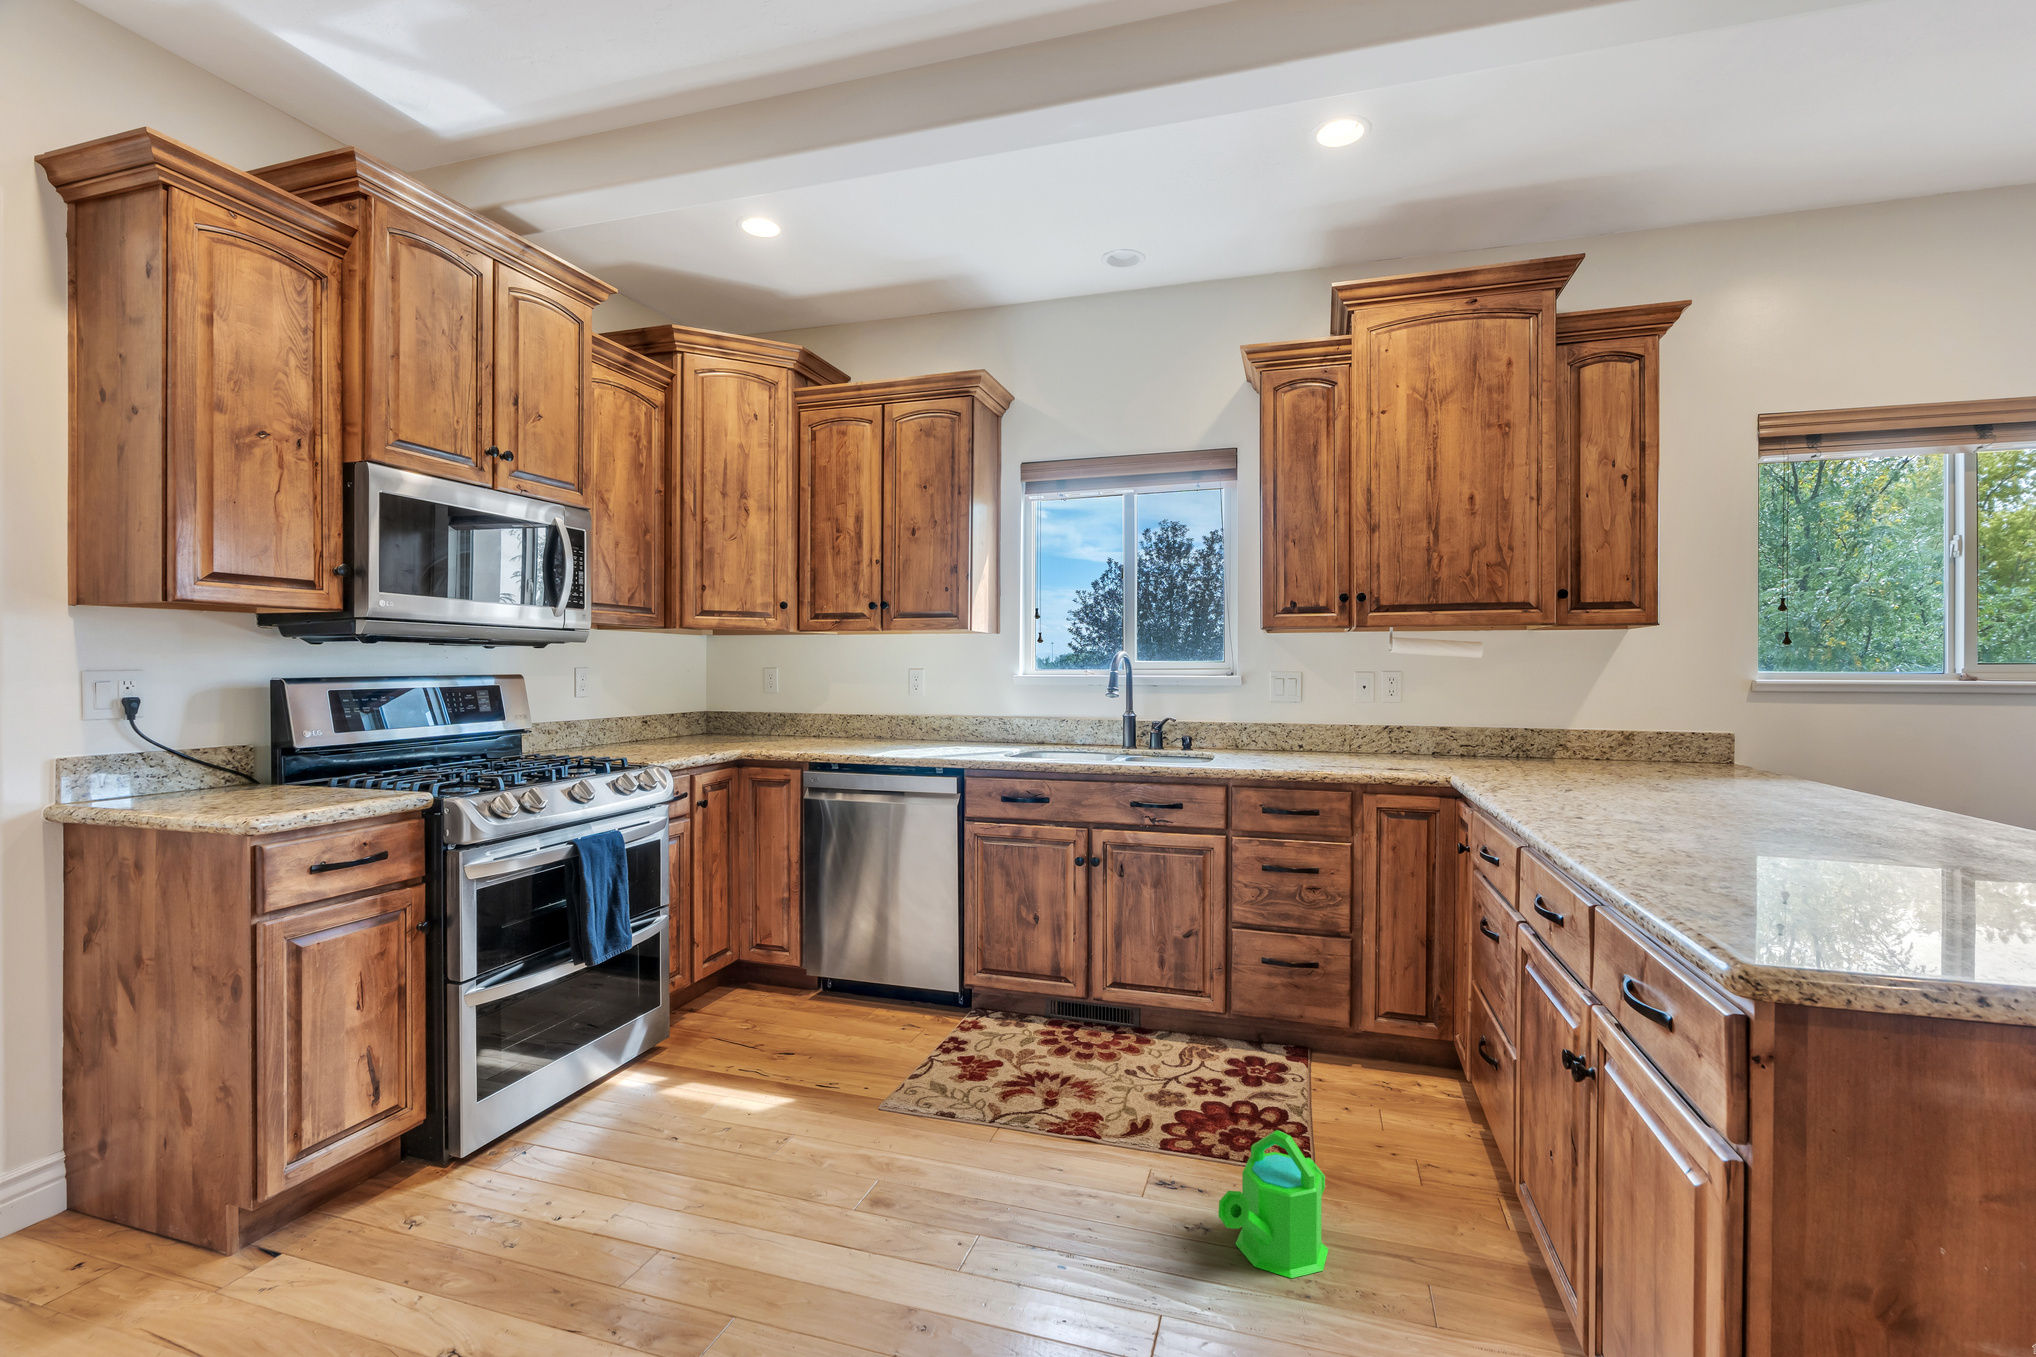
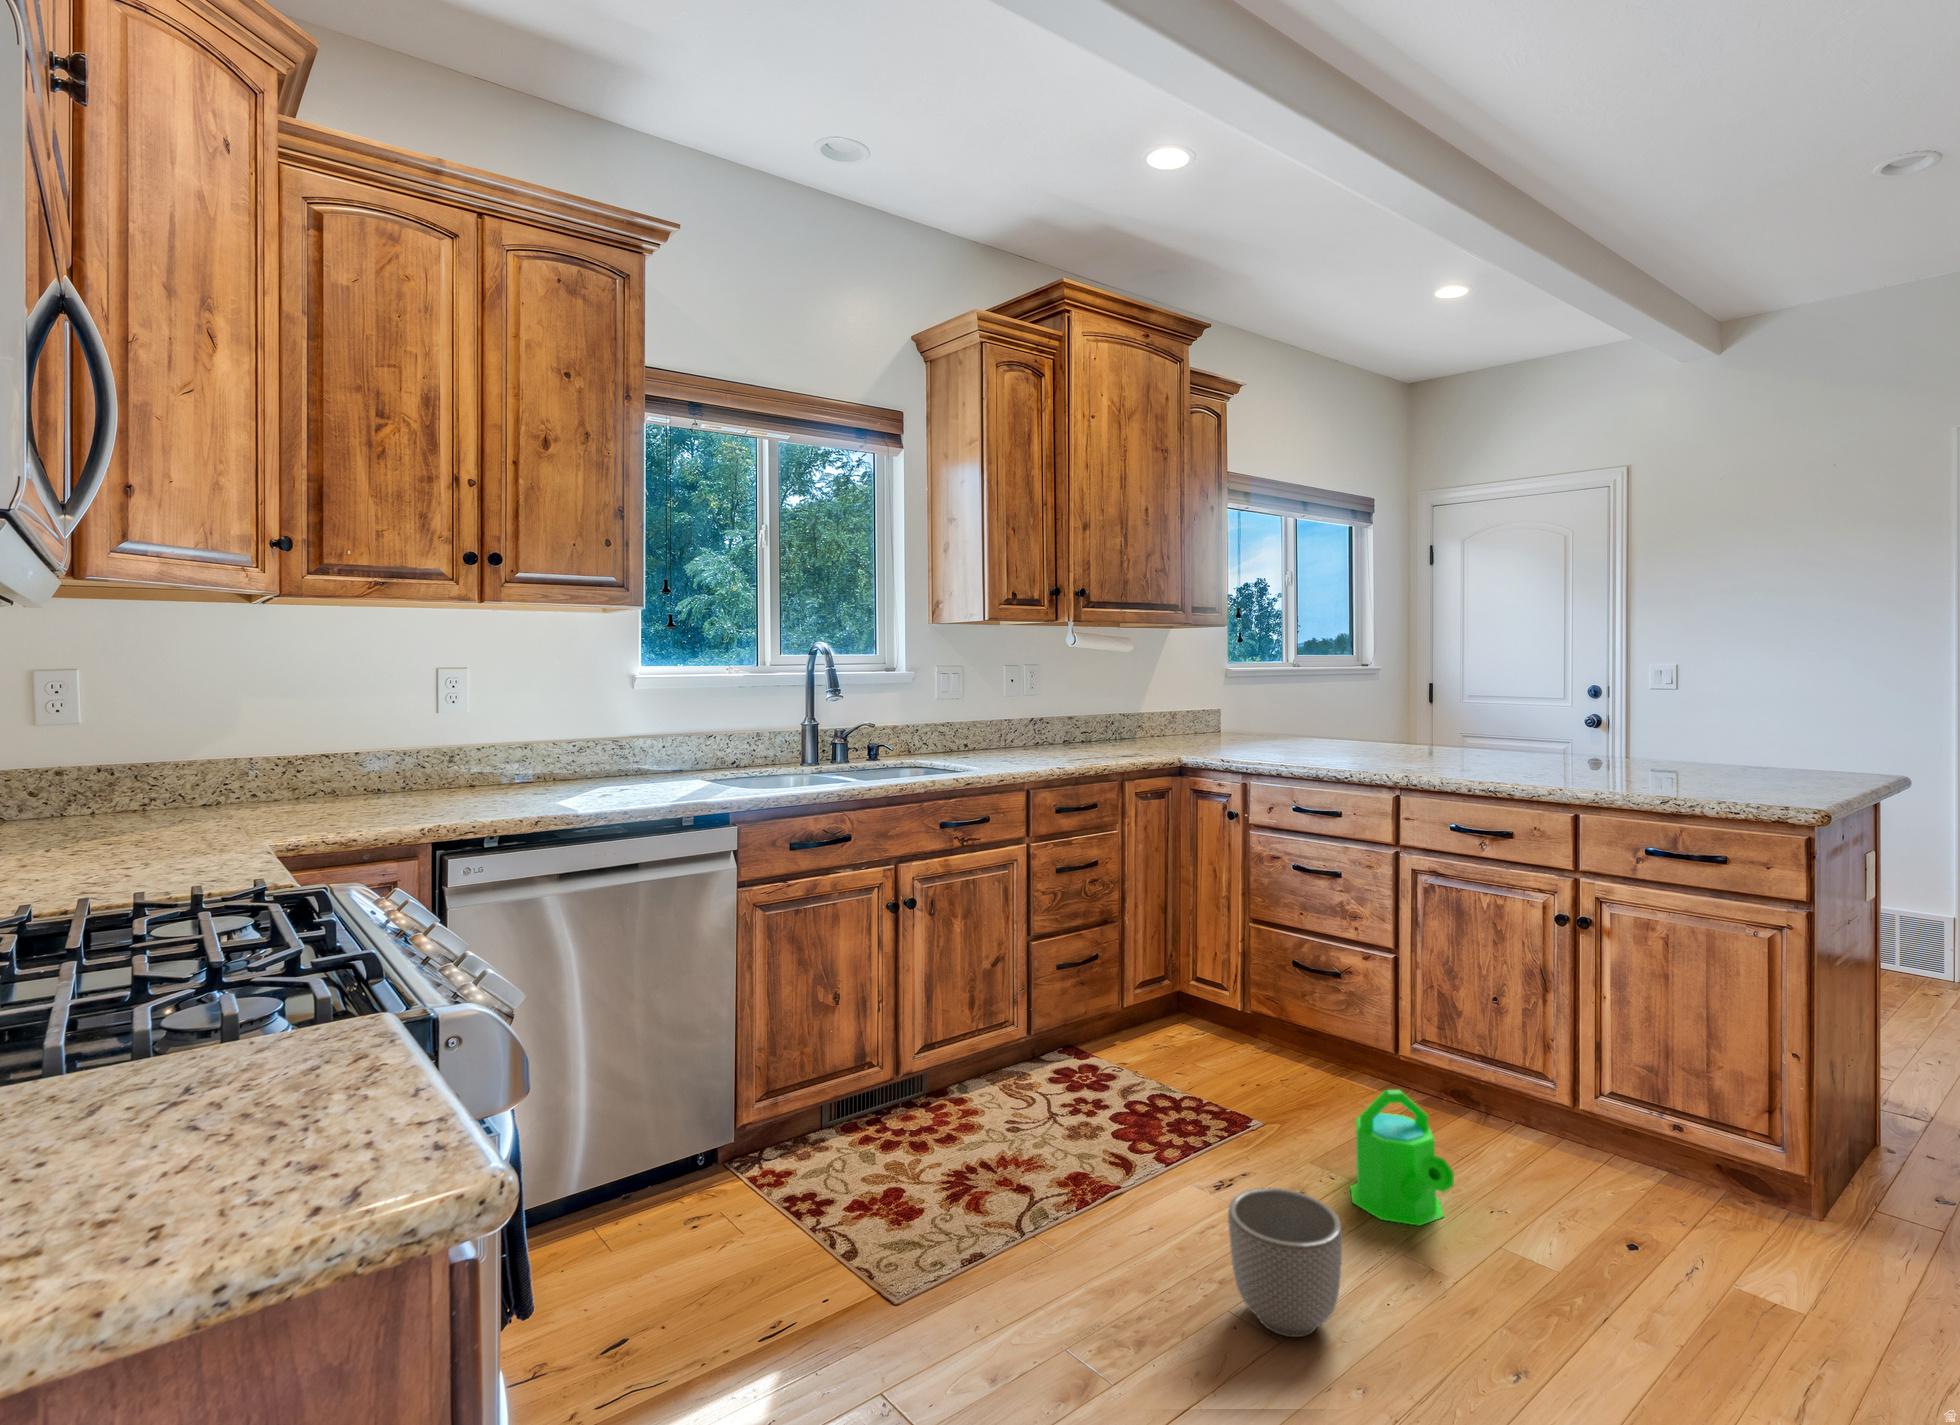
planter: none [989,1121,1077,1241] -> present [1228,1188,1343,1337]

